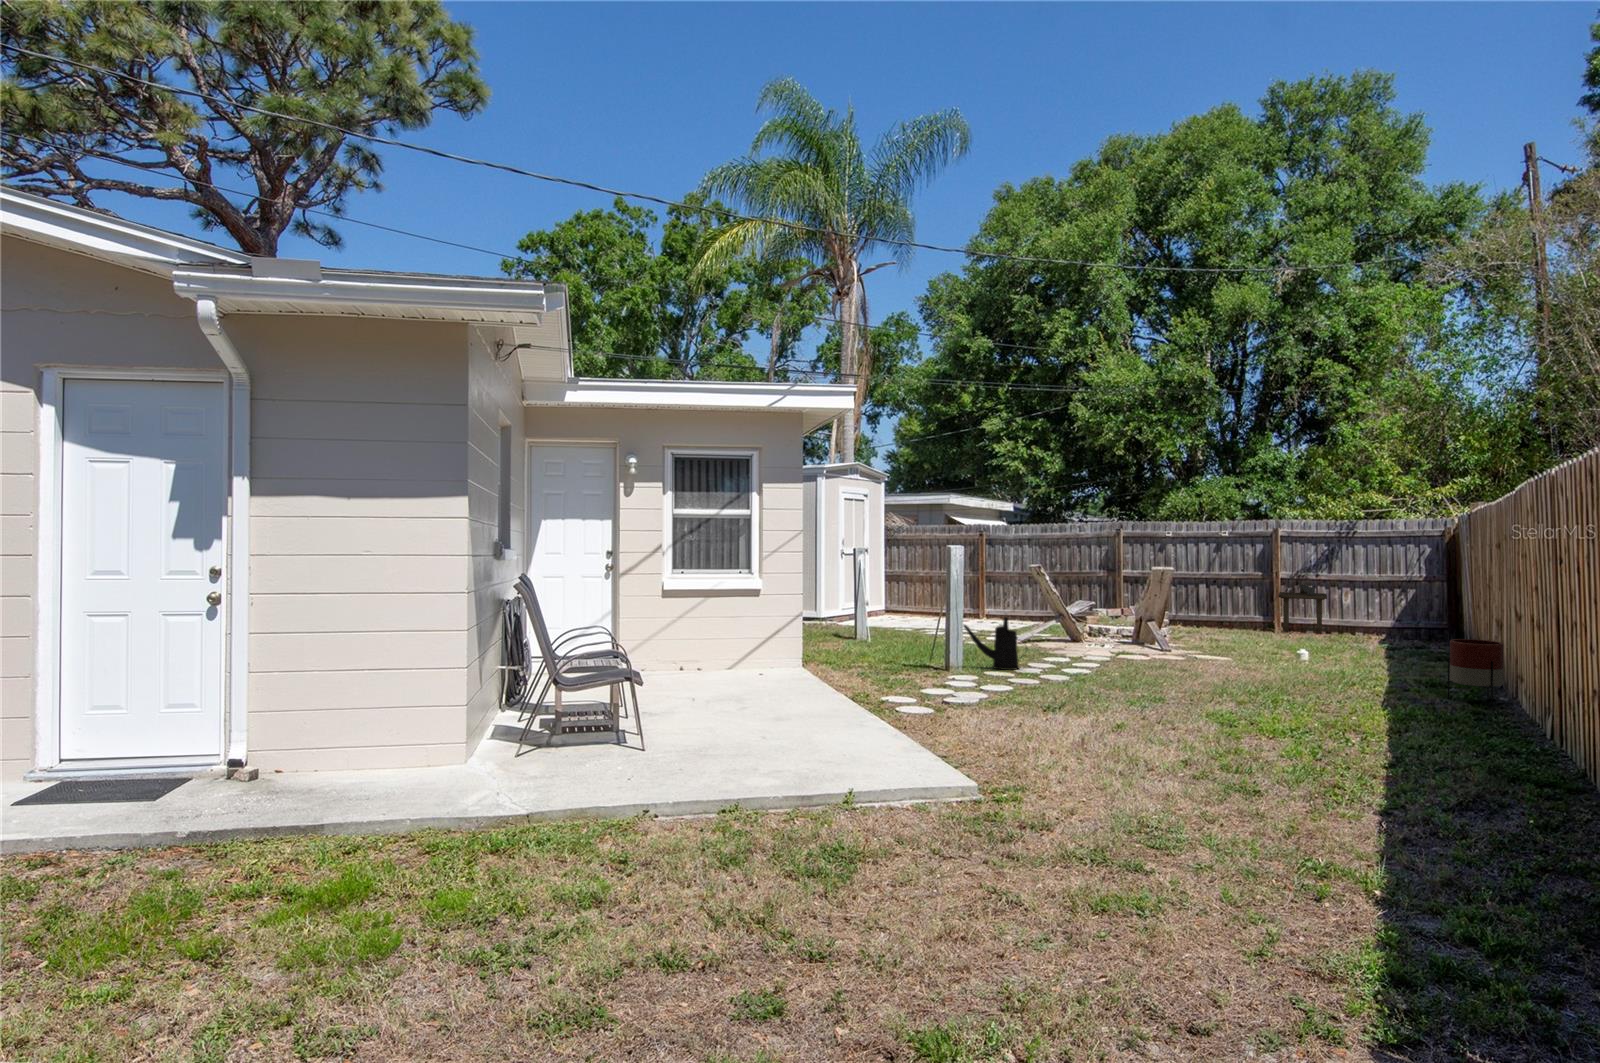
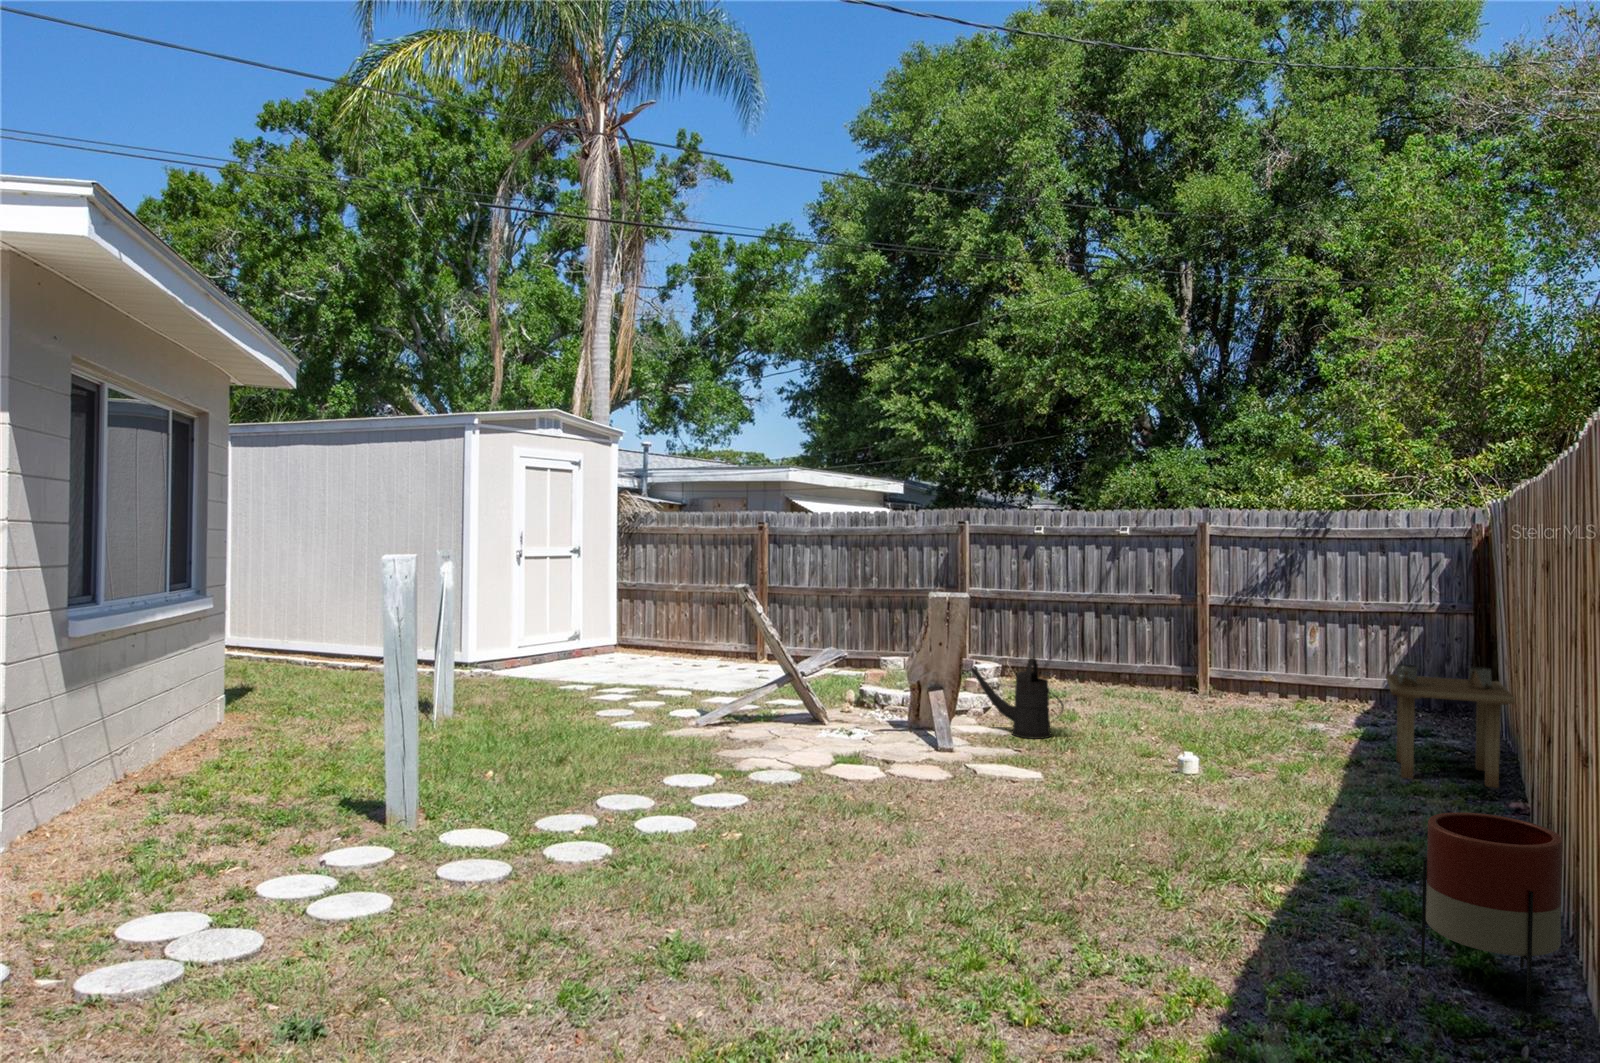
side table: present [1279,585,1327,634] -> present [1387,664,1515,788]
watering can: present [964,617,1019,670] -> present [971,658,1064,739]

